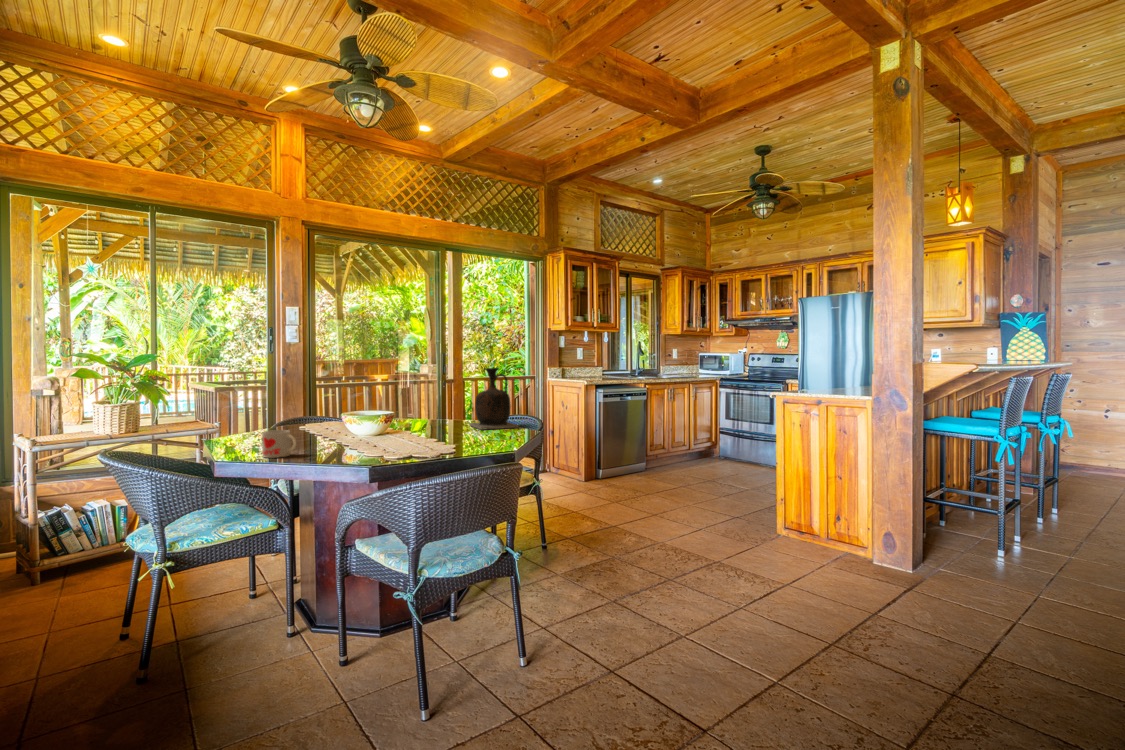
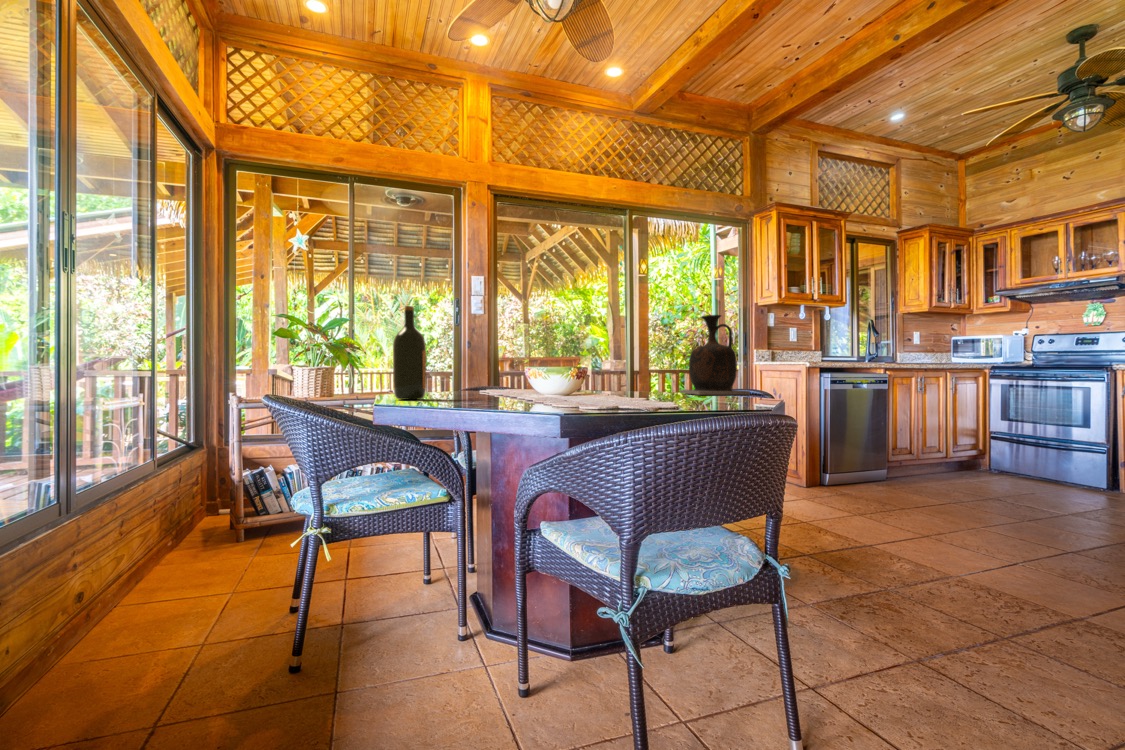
wine bottle: none [224,371,254,449] -> present [393,306,426,400]
mug: present [262,430,296,458] -> none [429,372,469,405]

